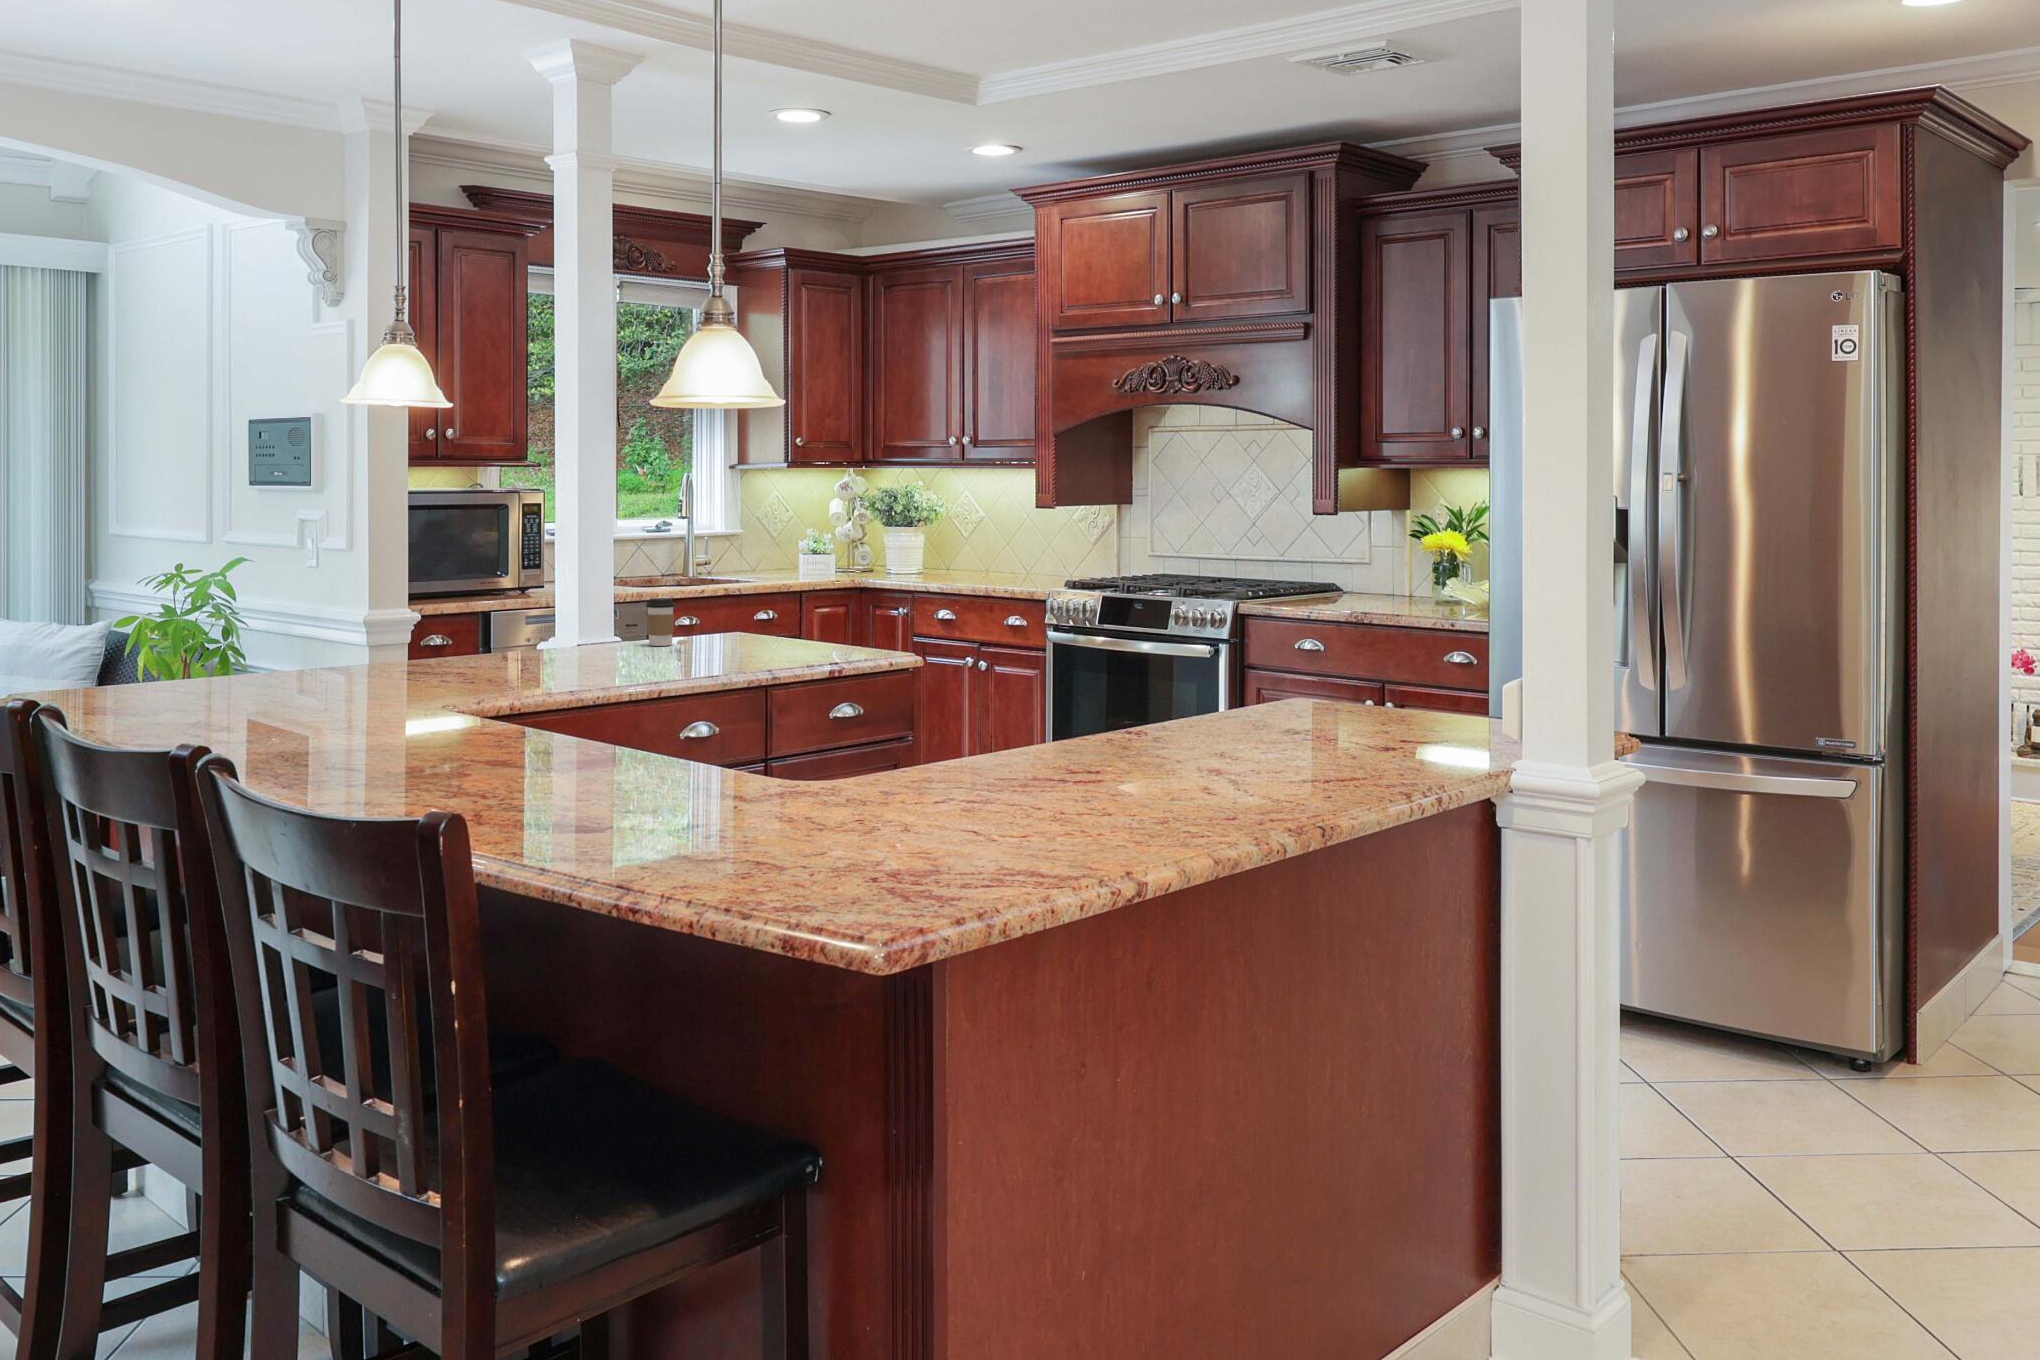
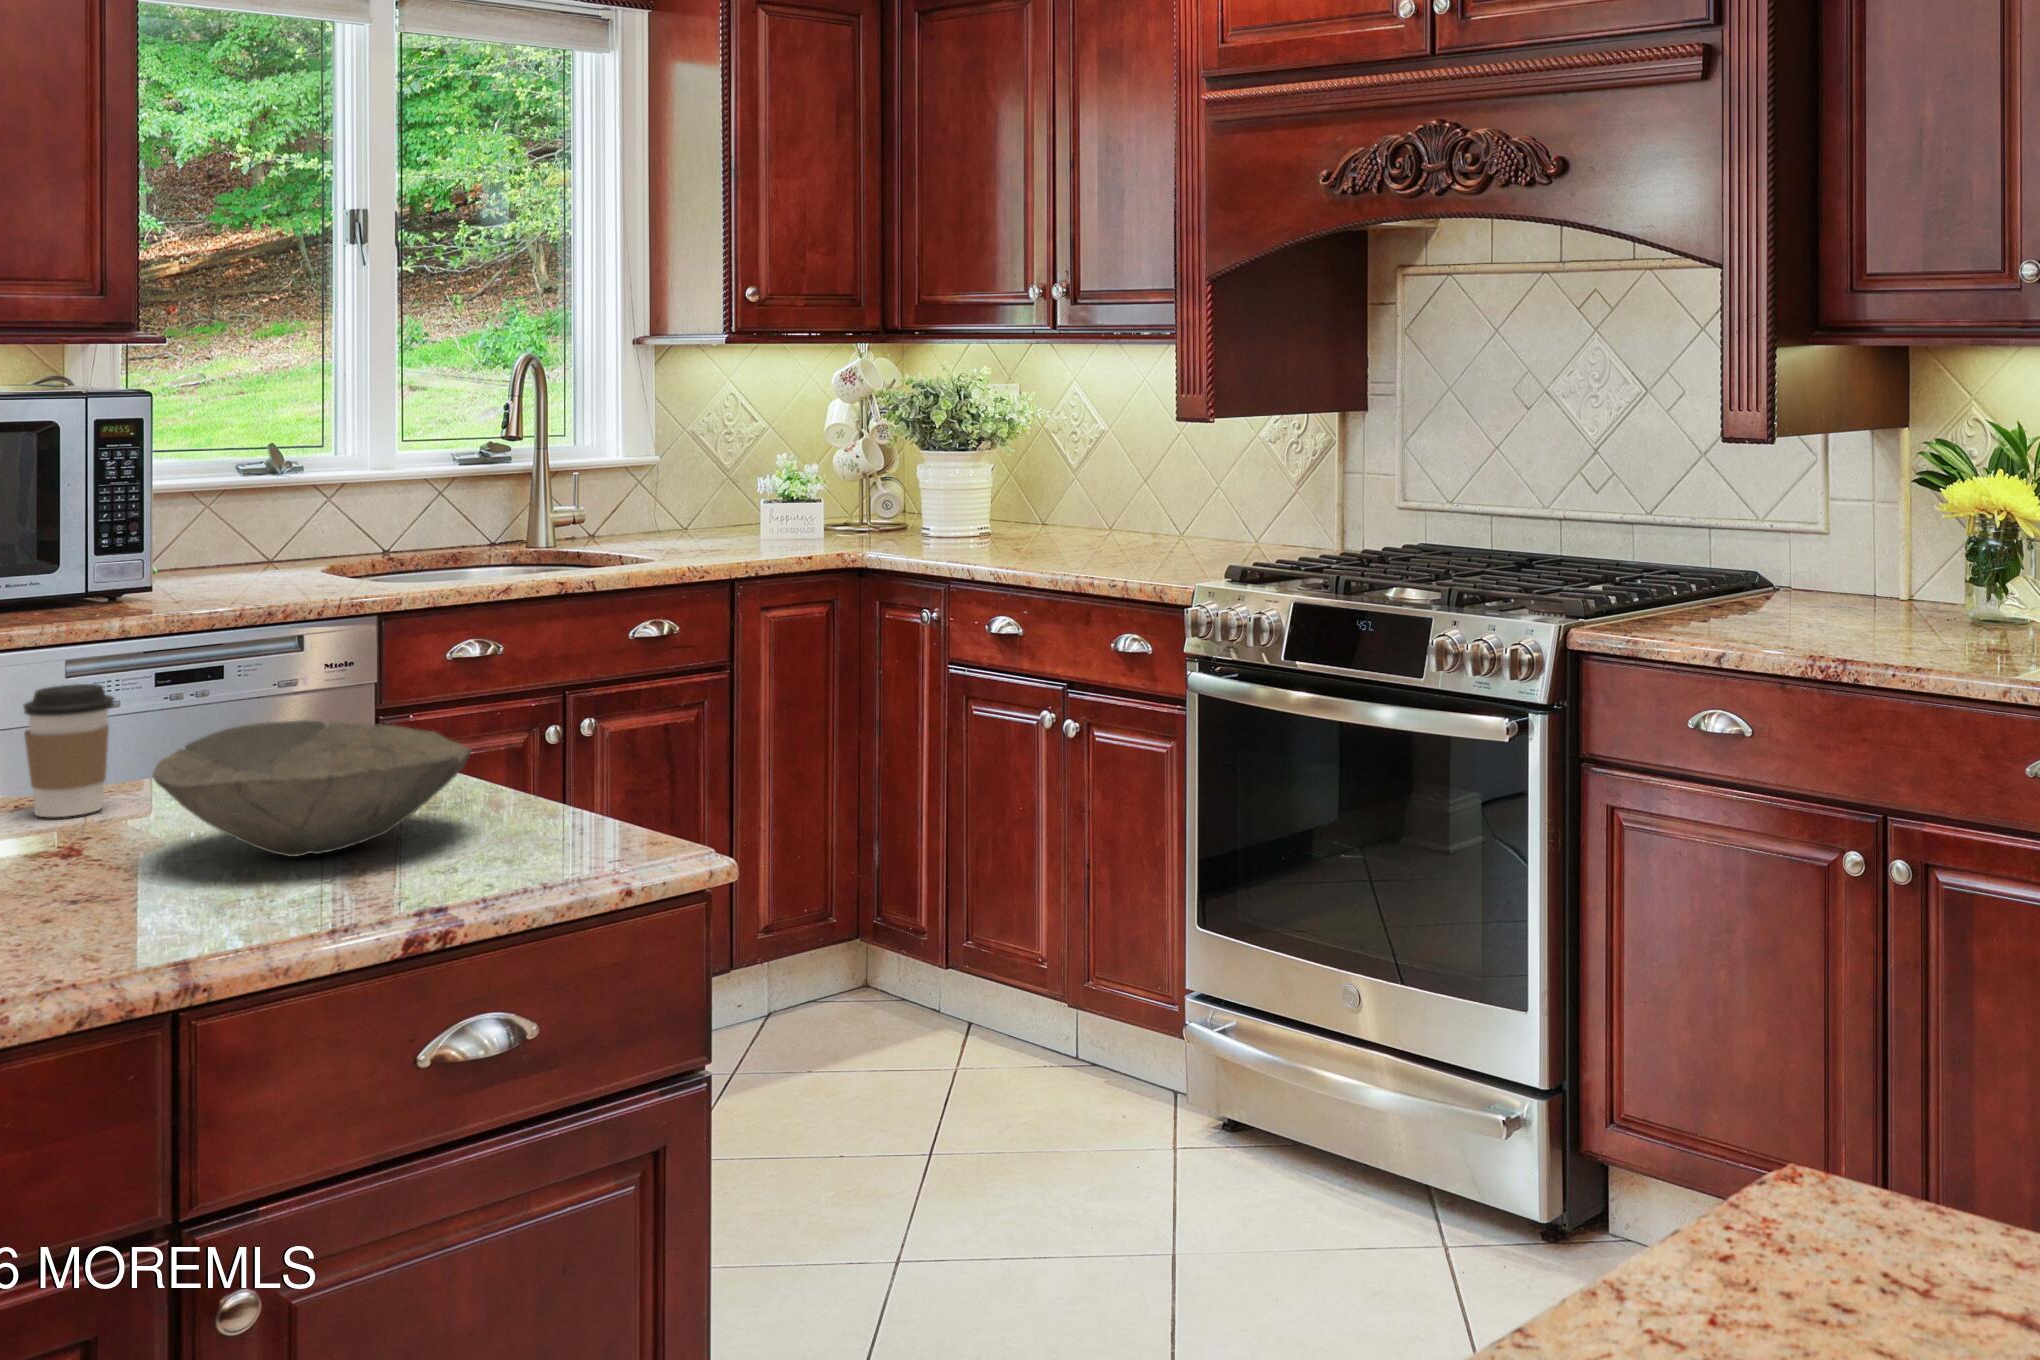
bowl: none [716,610,820,653] -> present [152,720,472,857]

